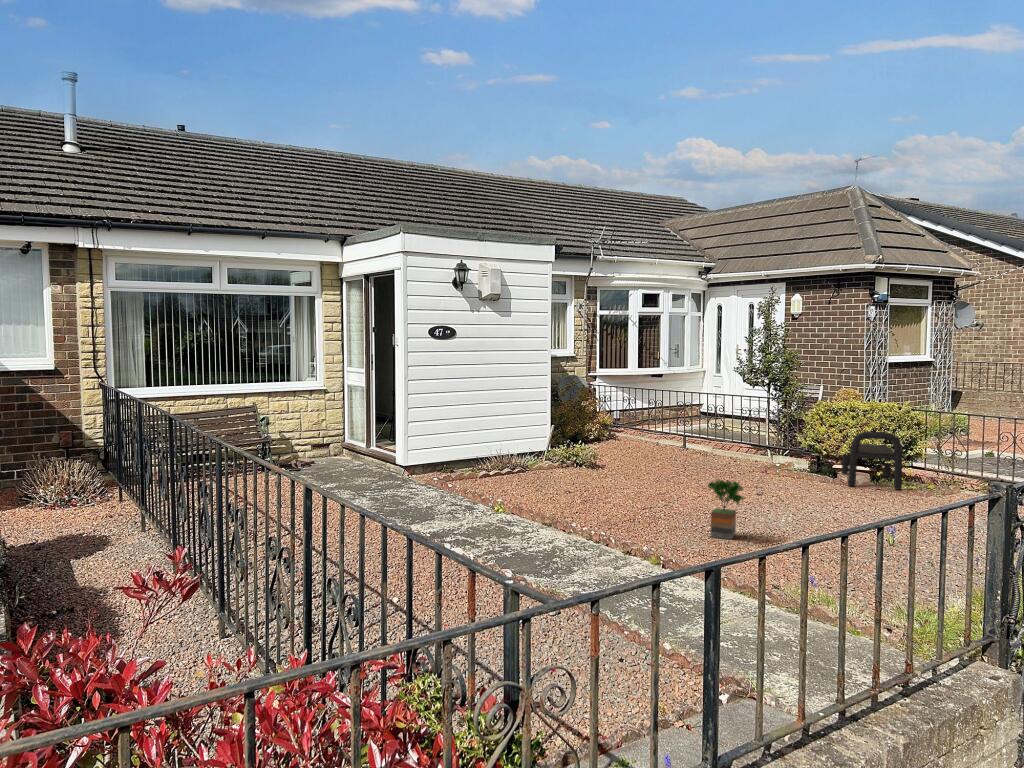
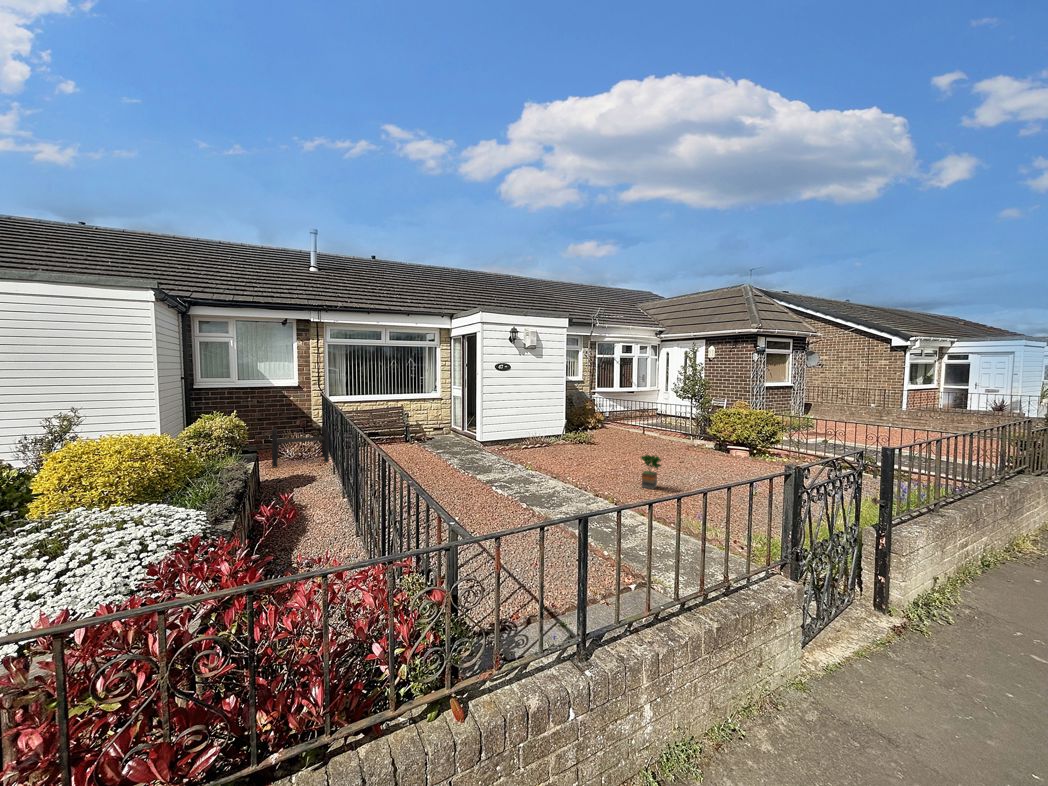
bench: present [842,431,902,490] -> present [272,426,329,467]

